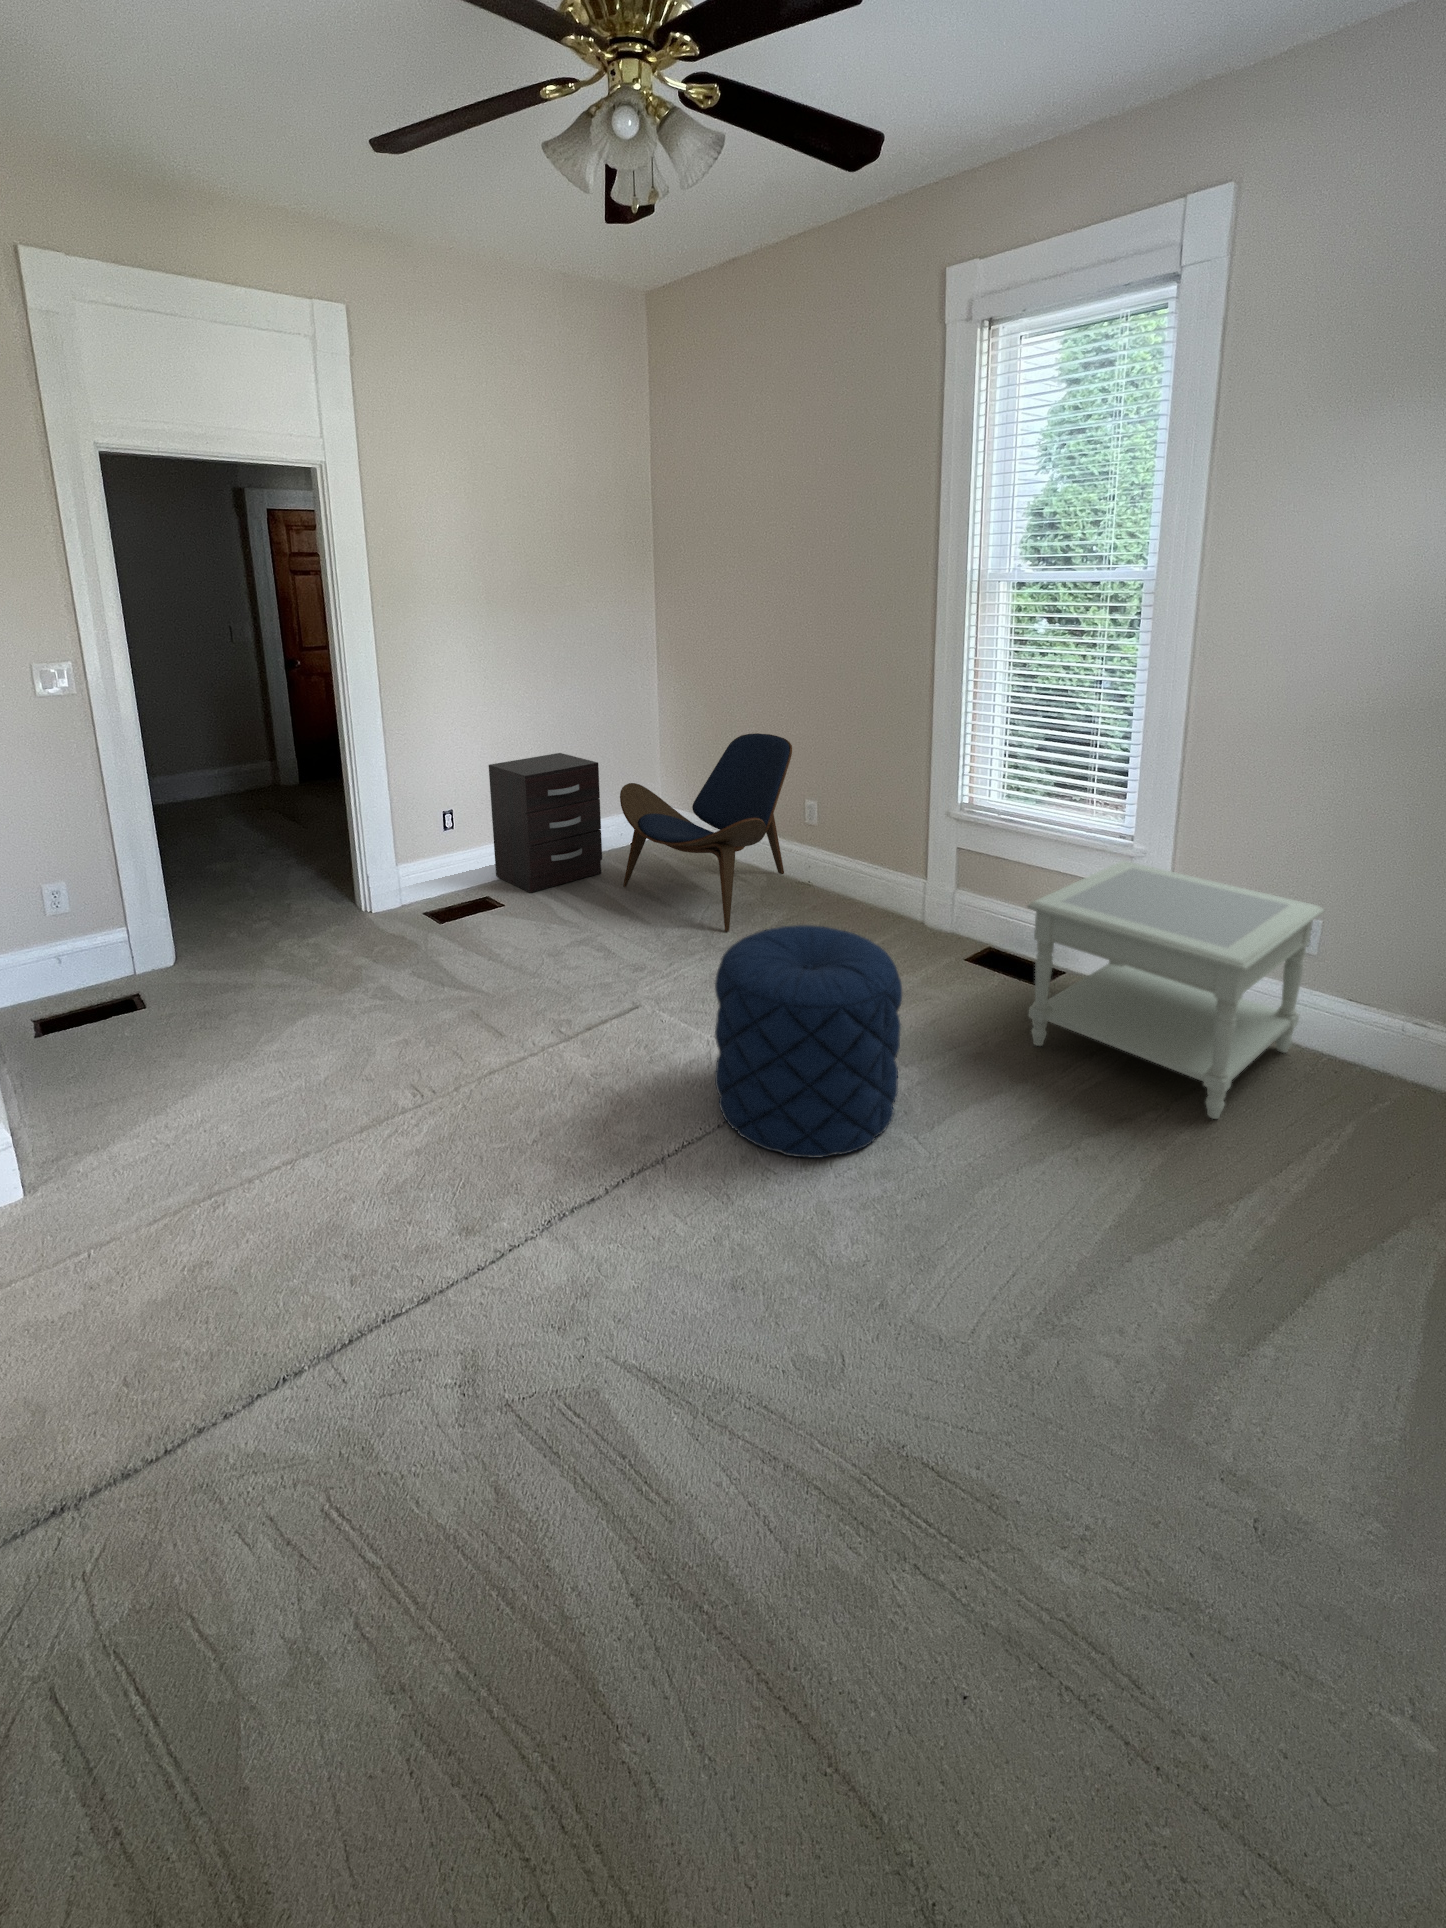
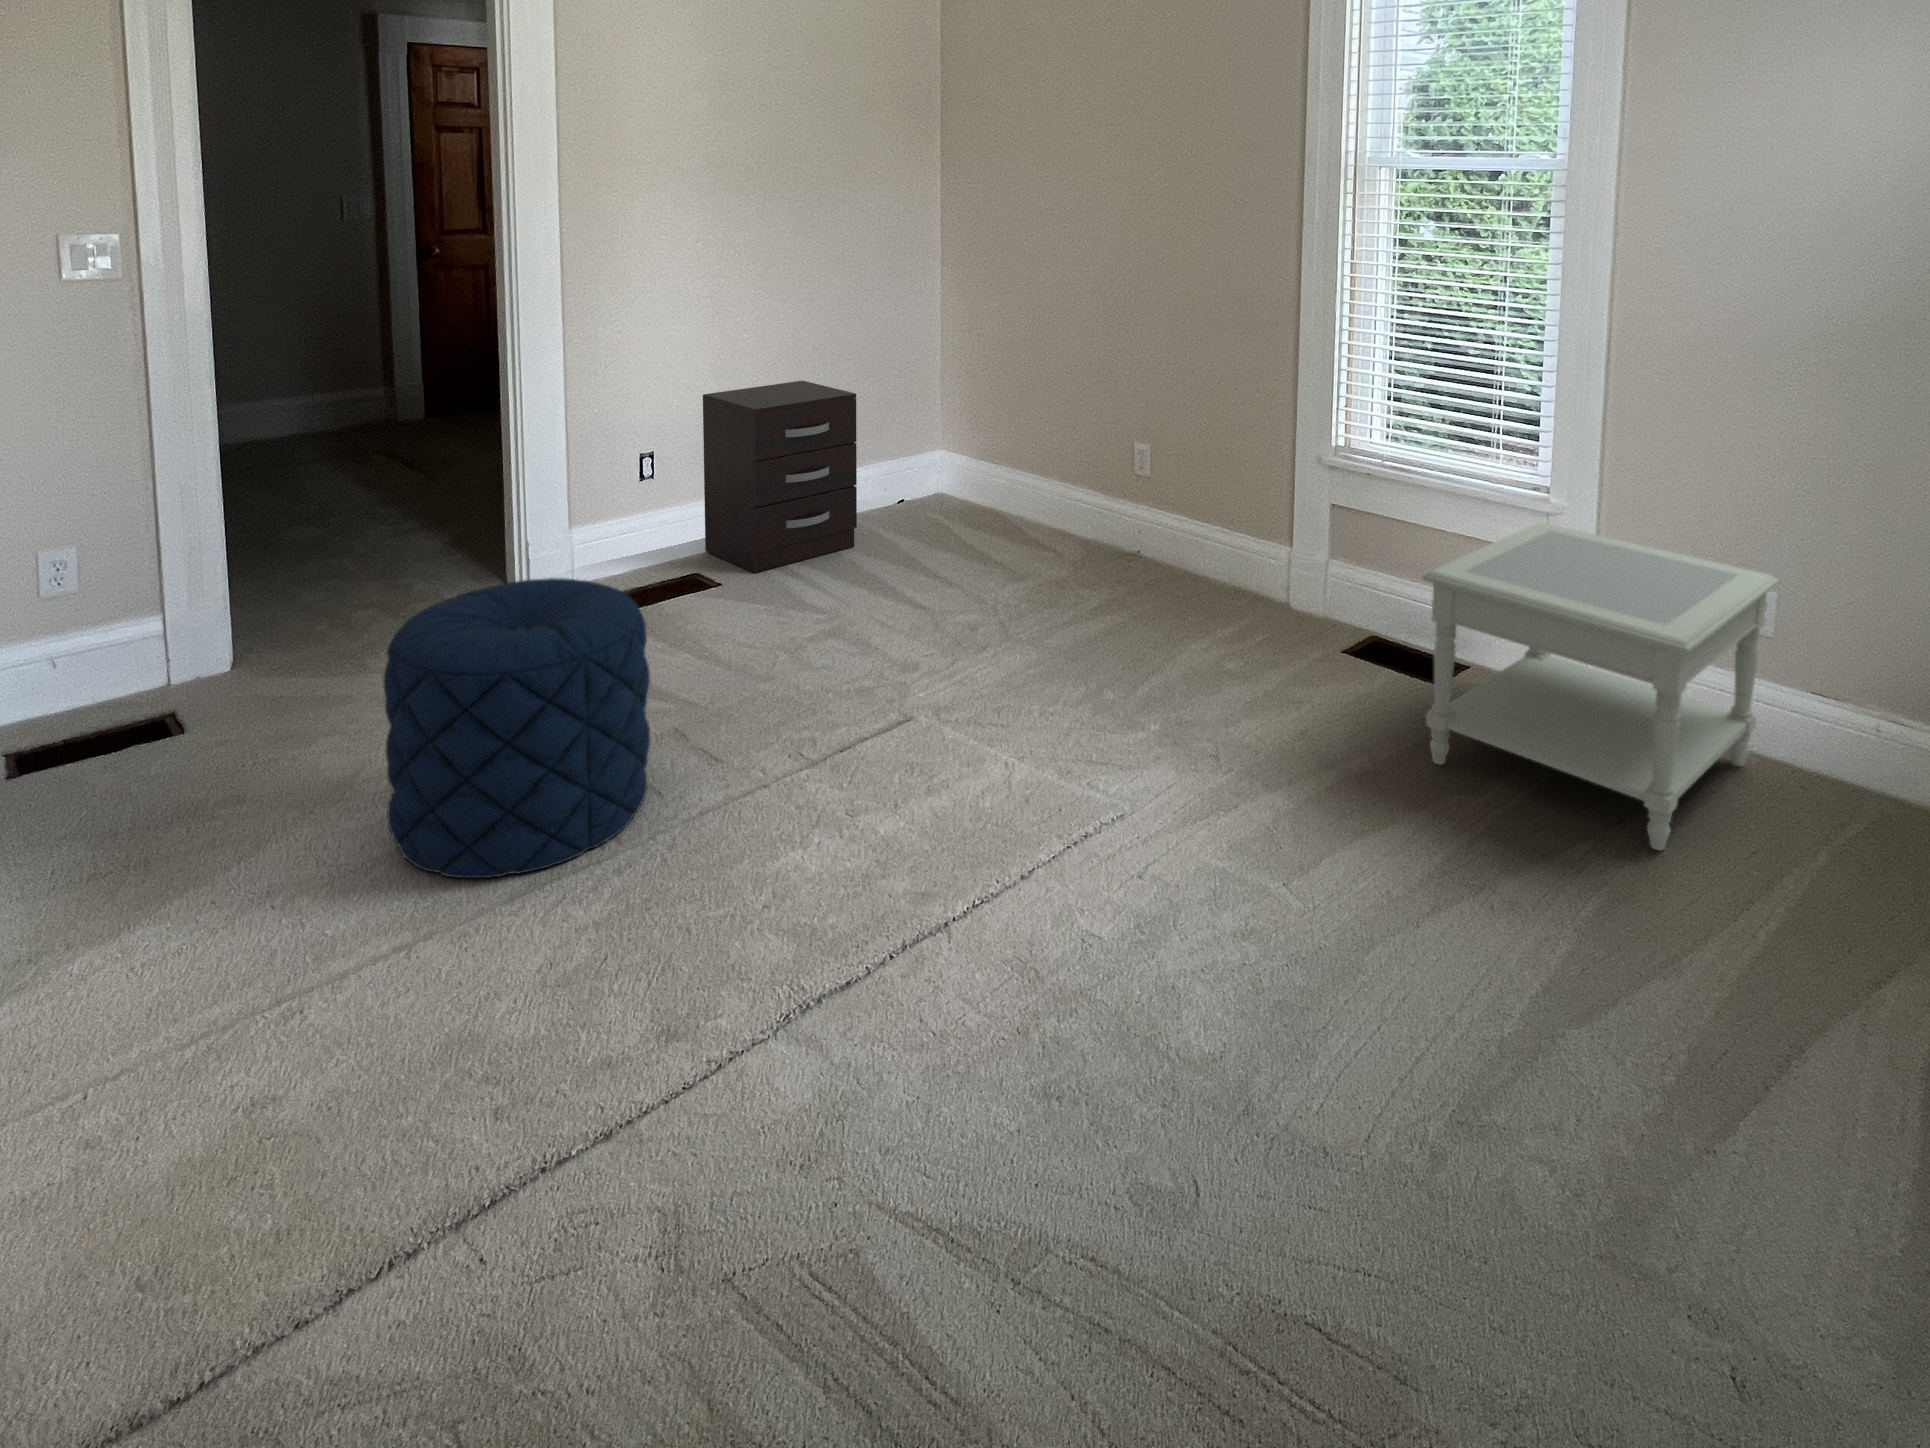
lounge chair: present [620,733,792,932] -> none [885,358,1119,623]
pouf: present [715,925,902,1158] -> present [383,578,650,878]

